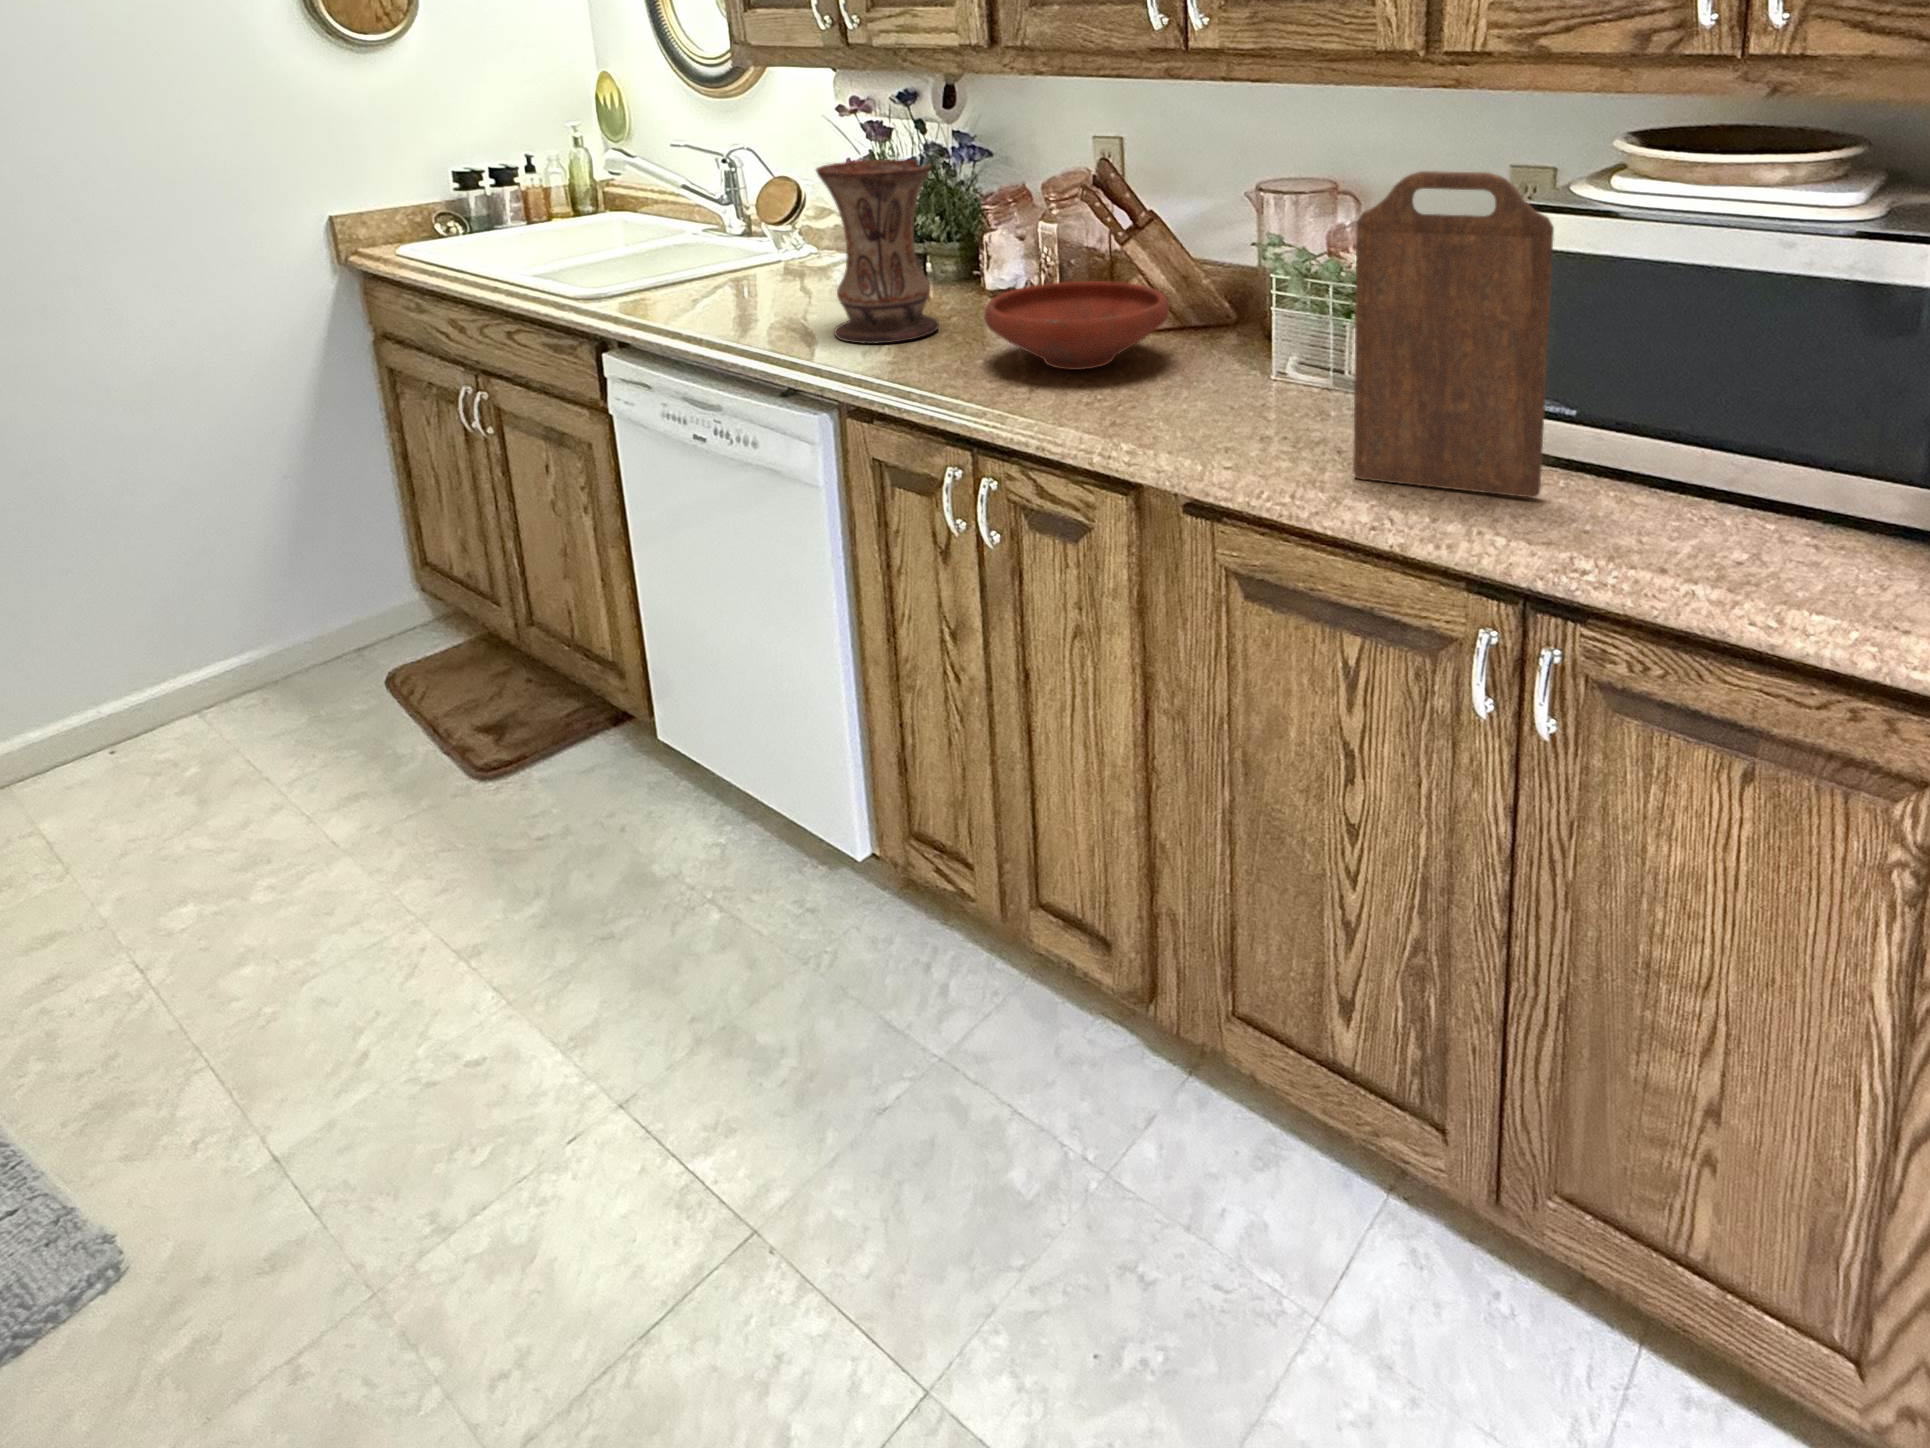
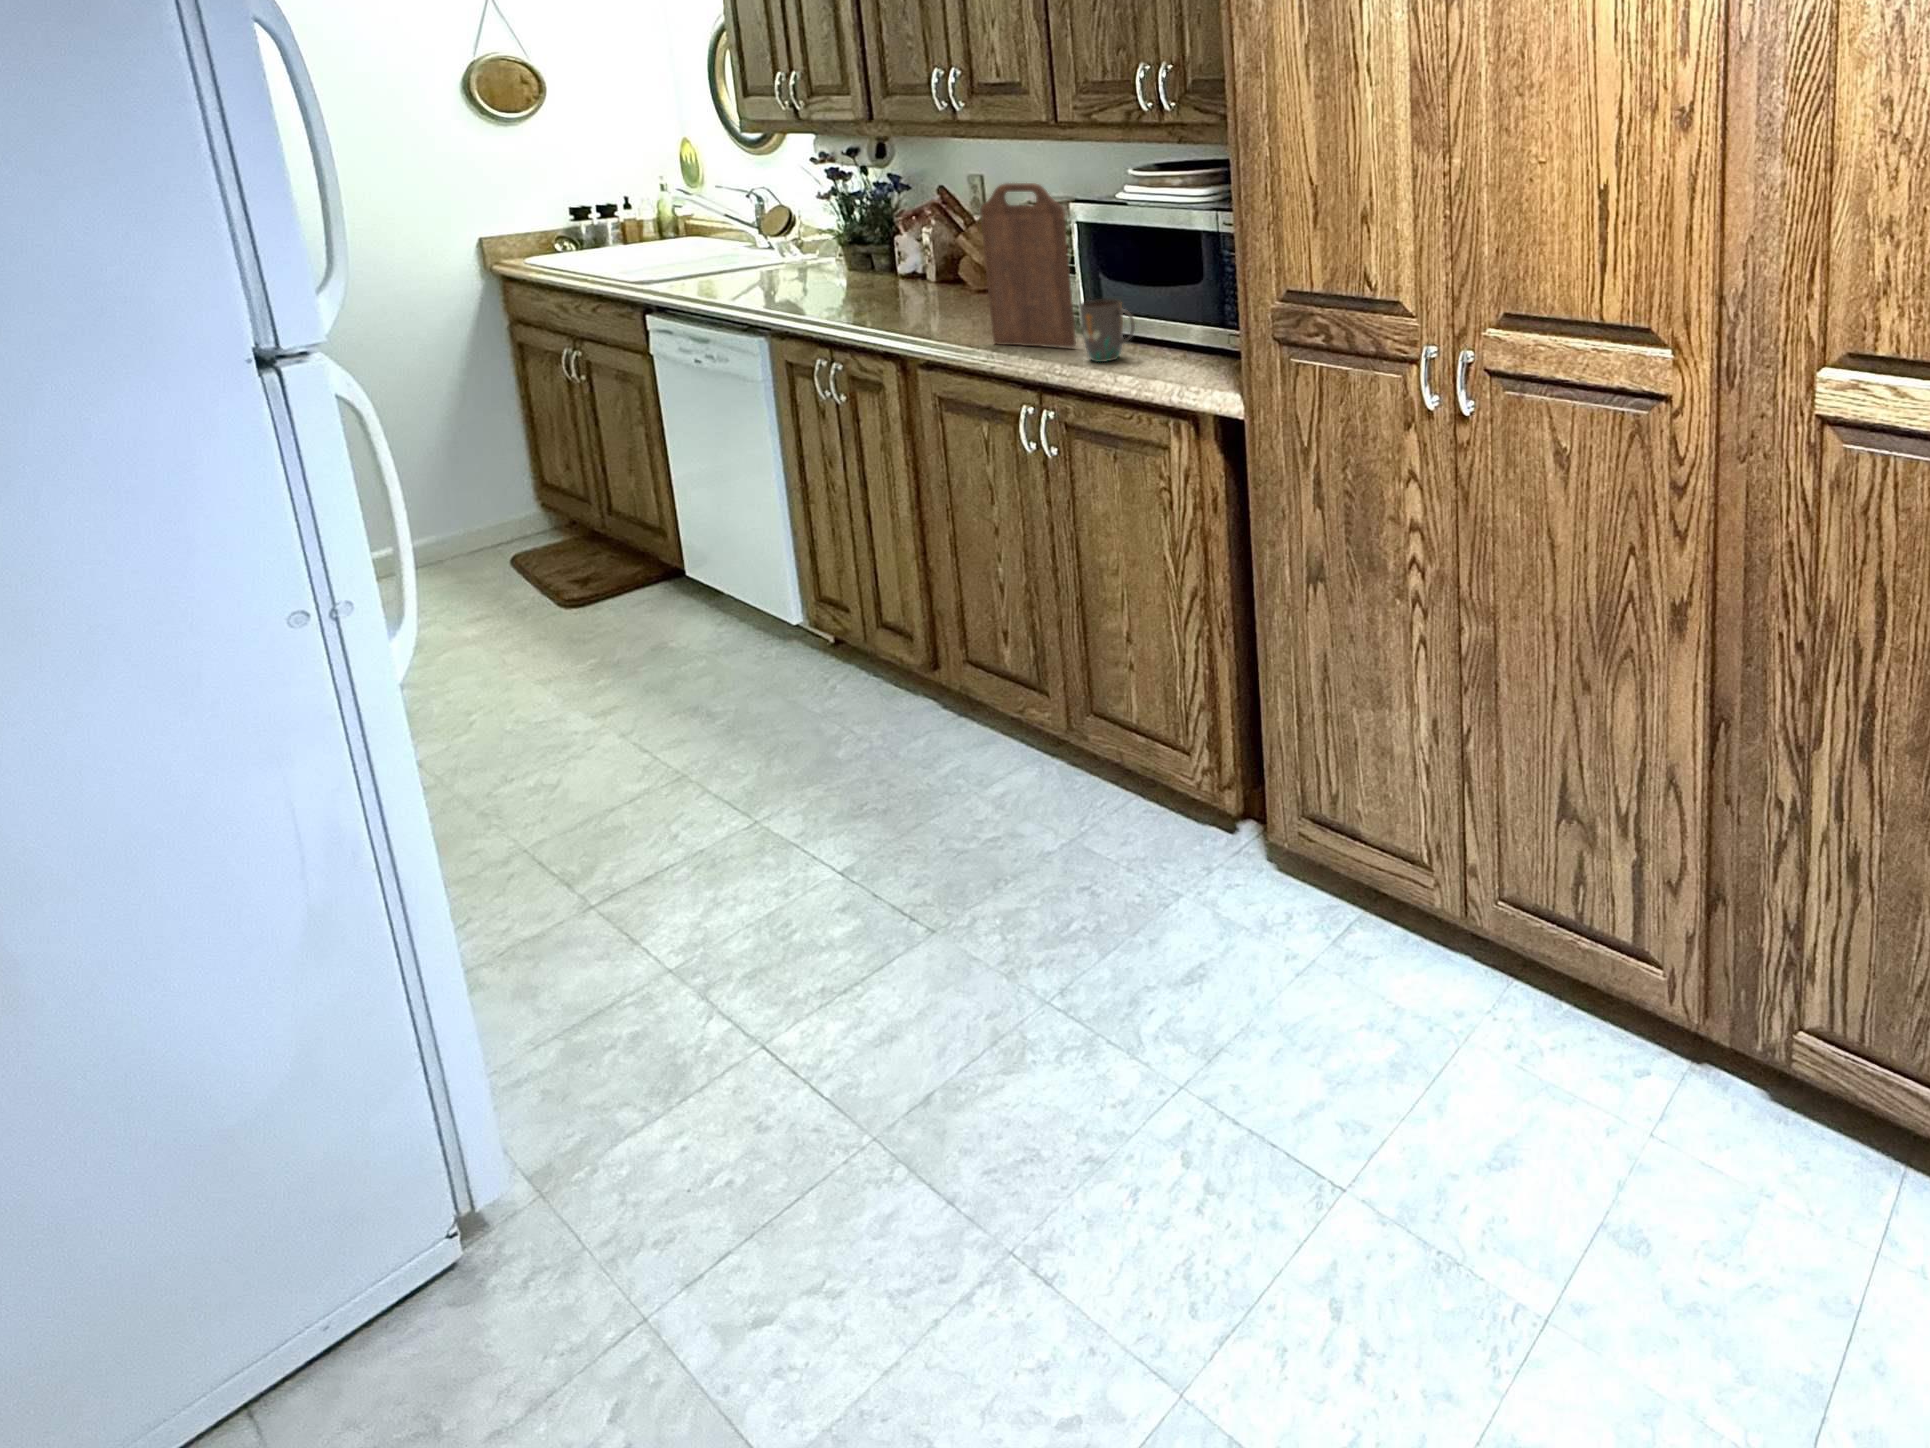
vase: present [816,159,938,344] -> none [766,190,853,301]
bowl: present [984,281,1169,370] -> none [854,260,972,309]
mug: none [1620,415,1753,551] -> present [1079,299,1135,362]

